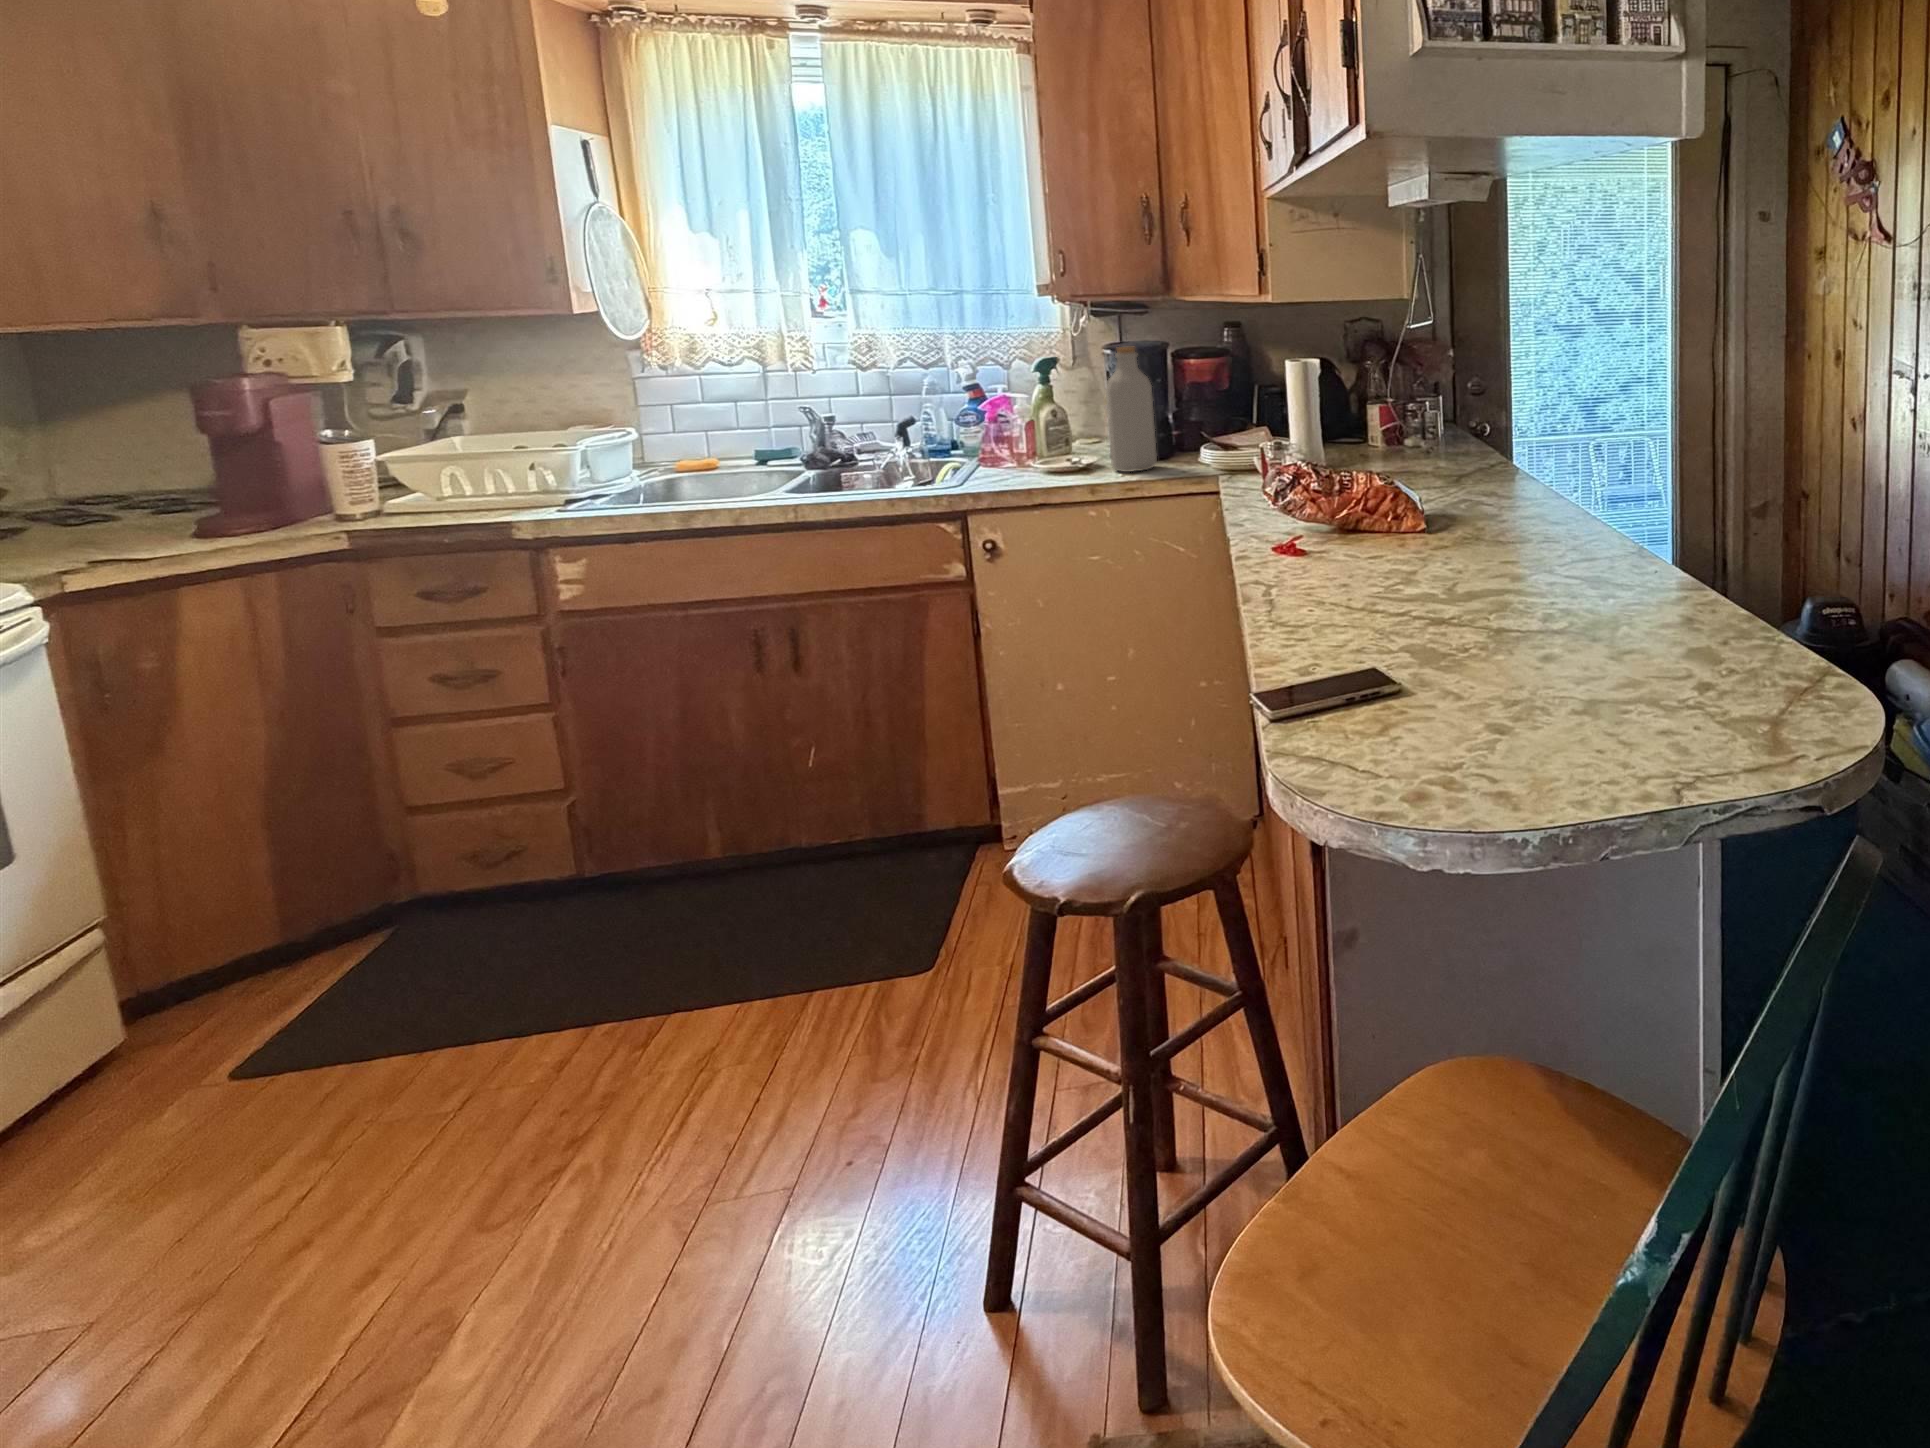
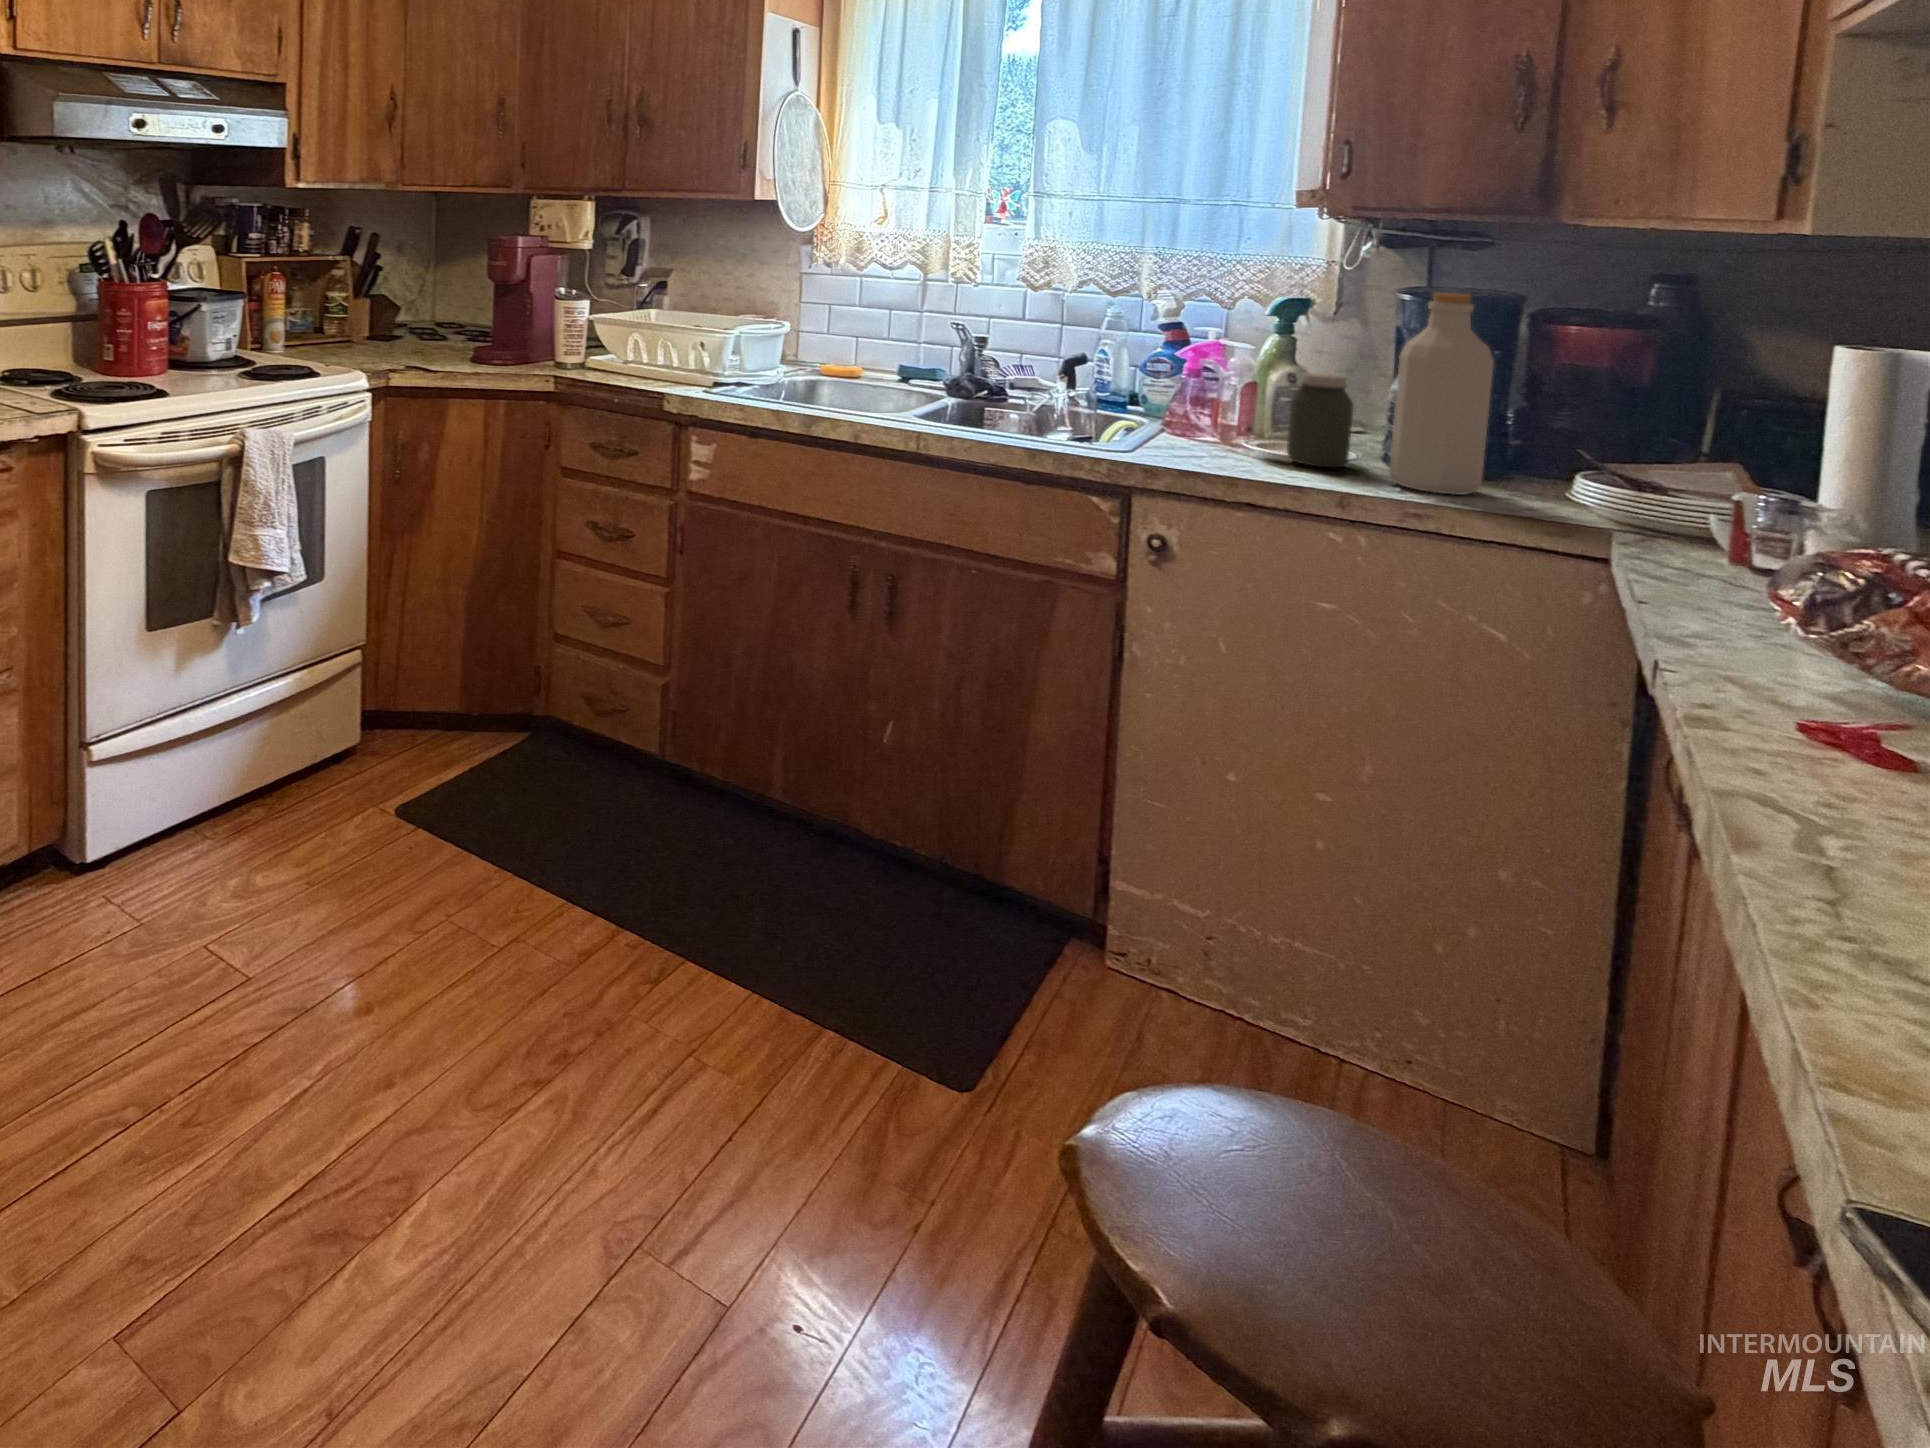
jar: none [1053,407,1091,470] -> present [1287,372,1353,467]

